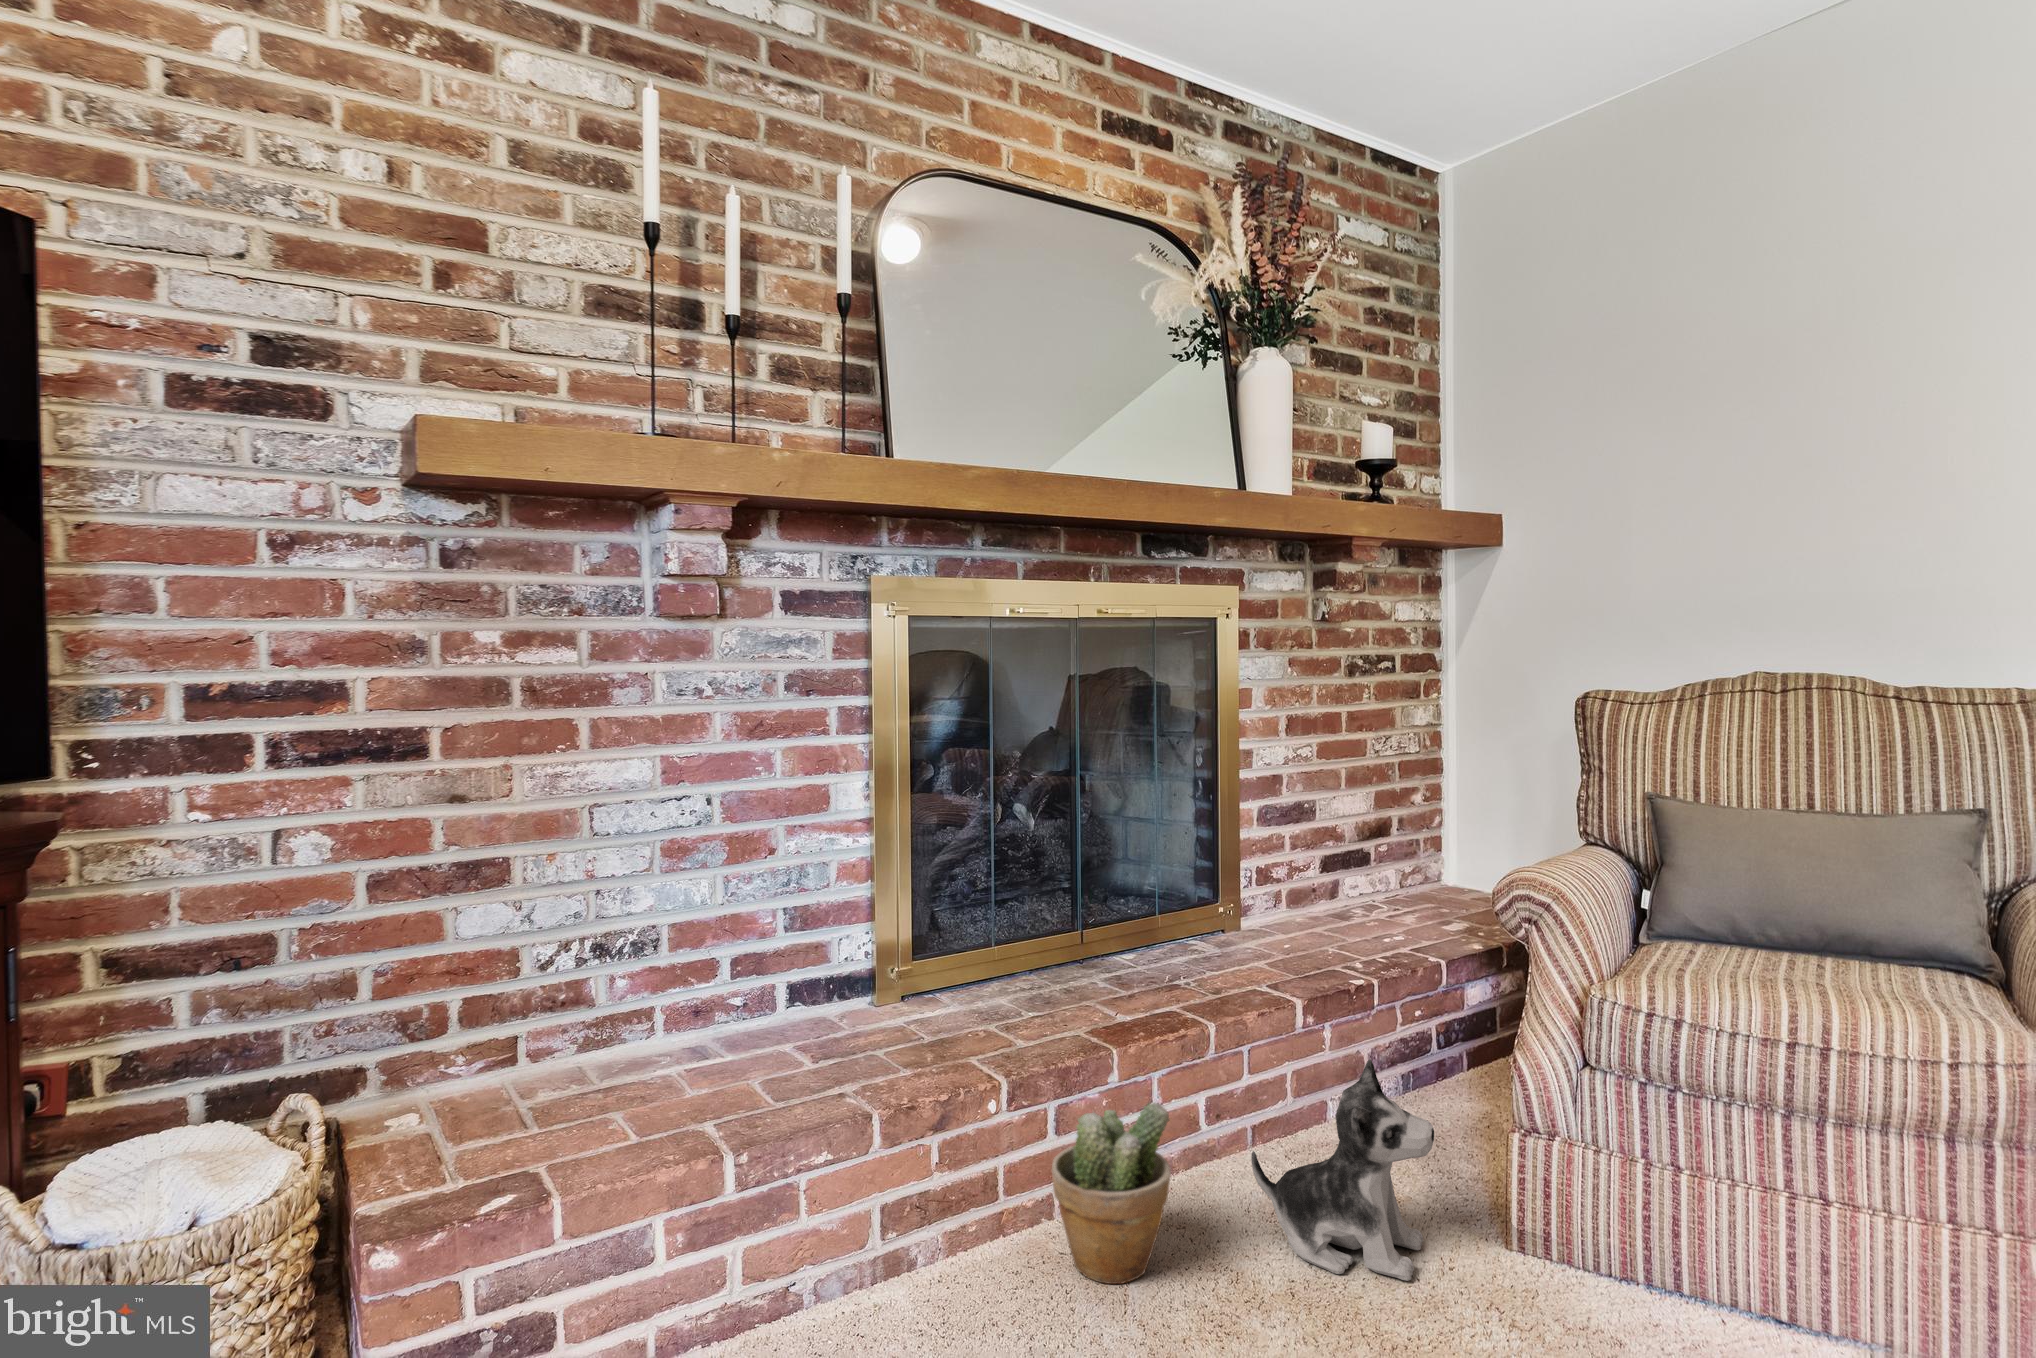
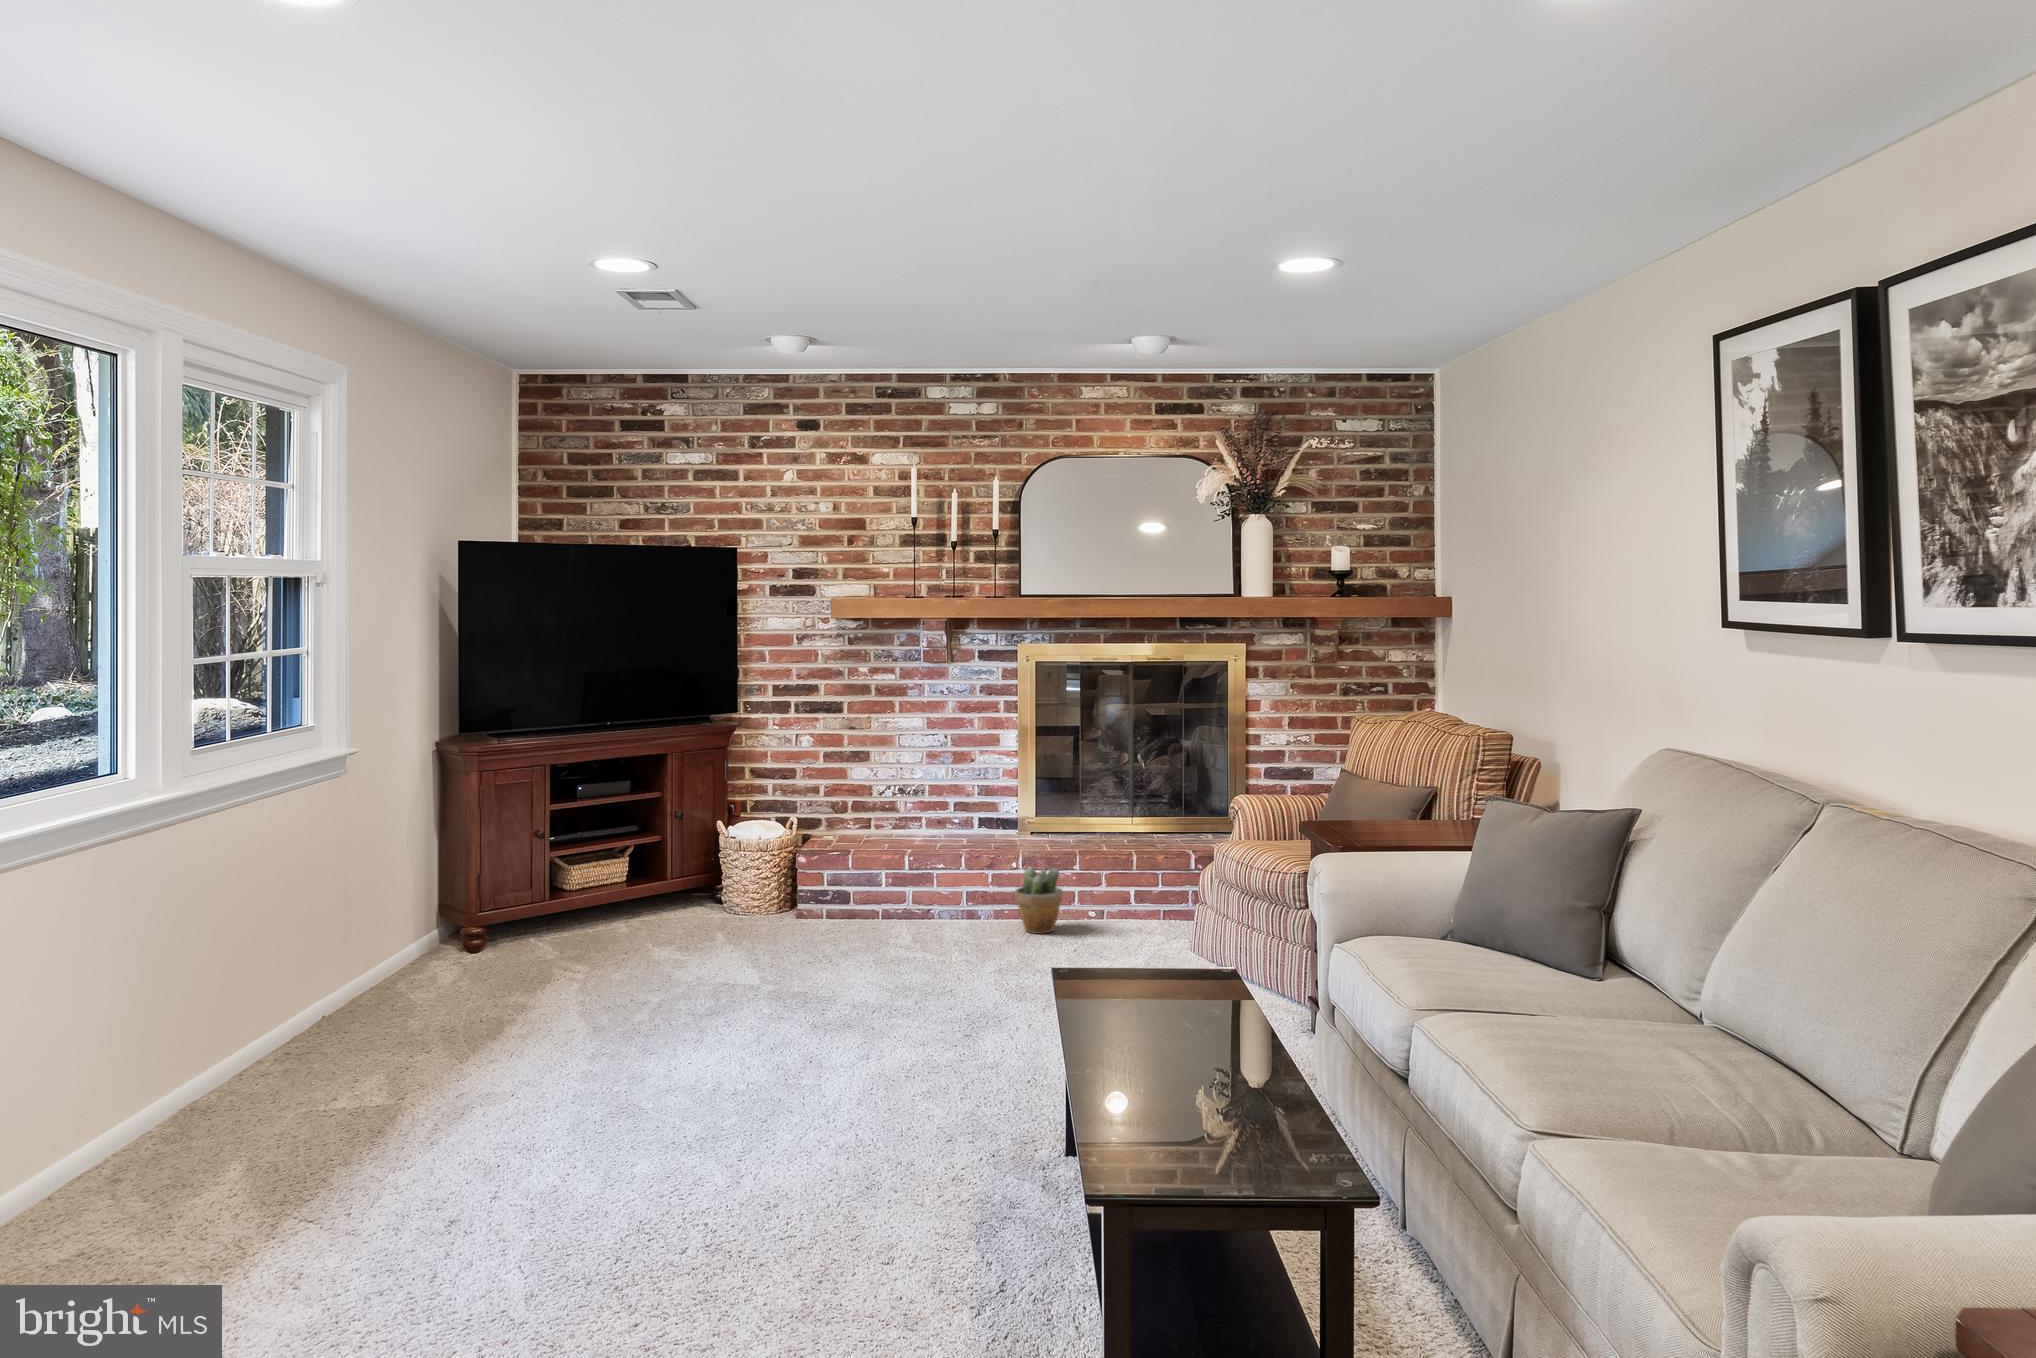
plush toy: present [1251,1059,1434,1281] -> none [1105,863,1161,951]

